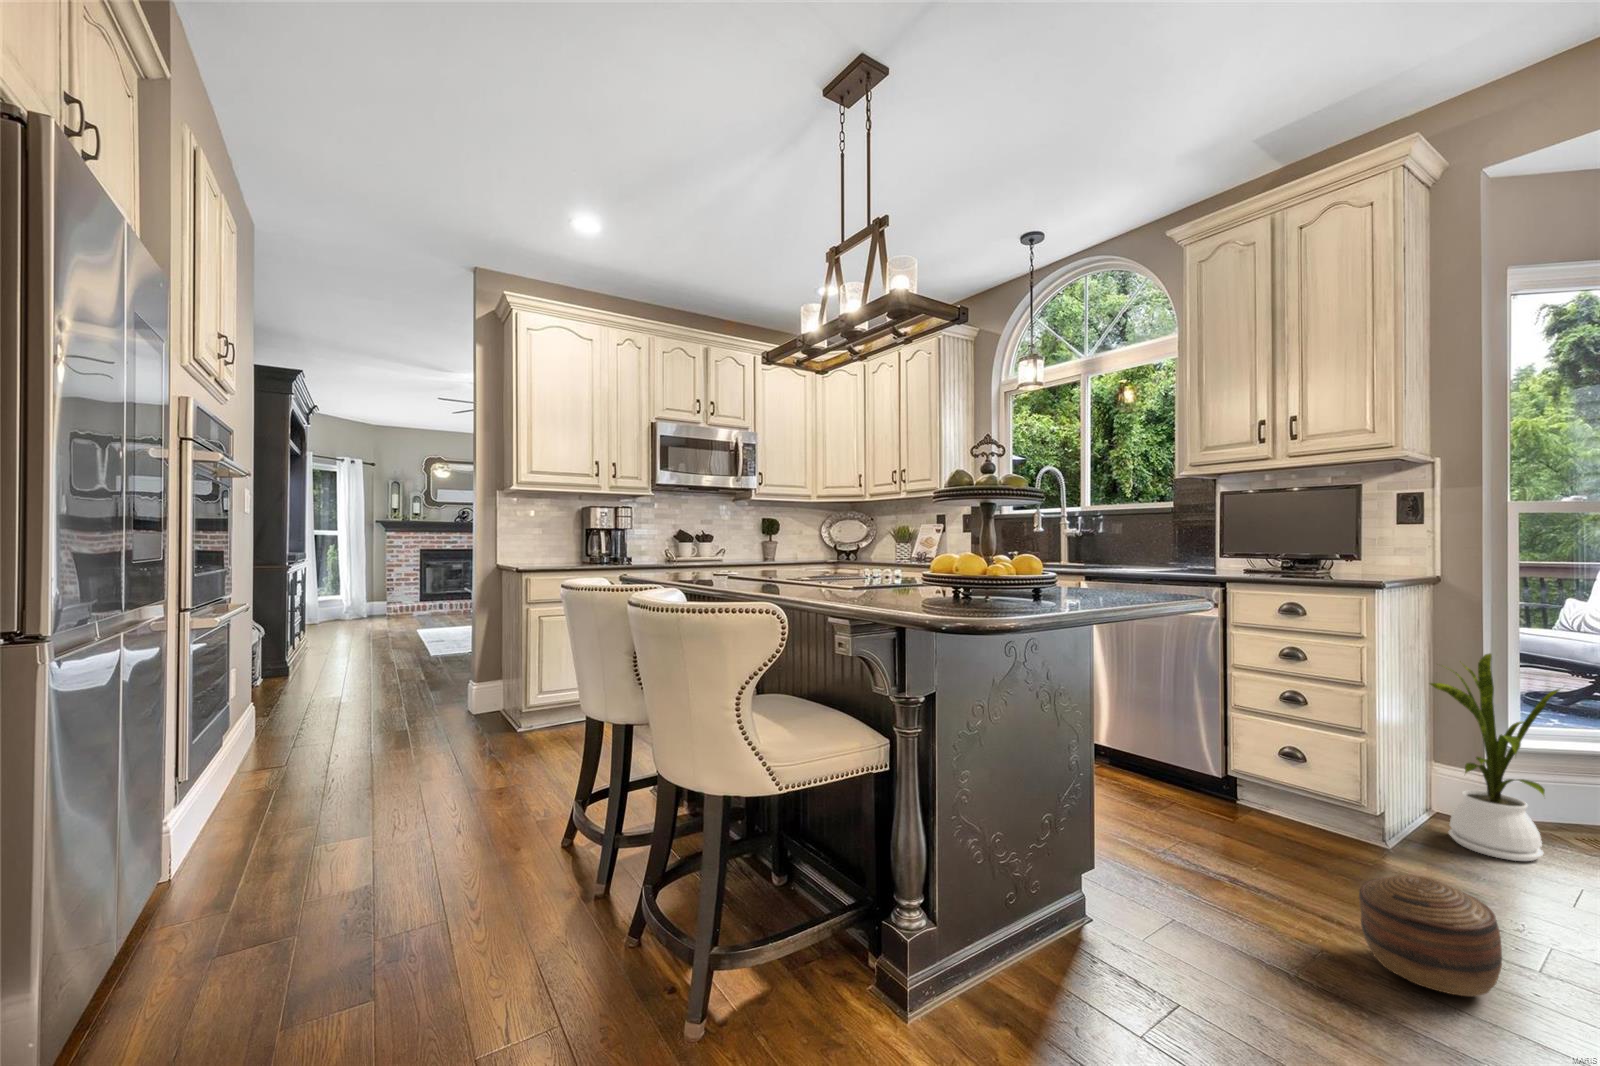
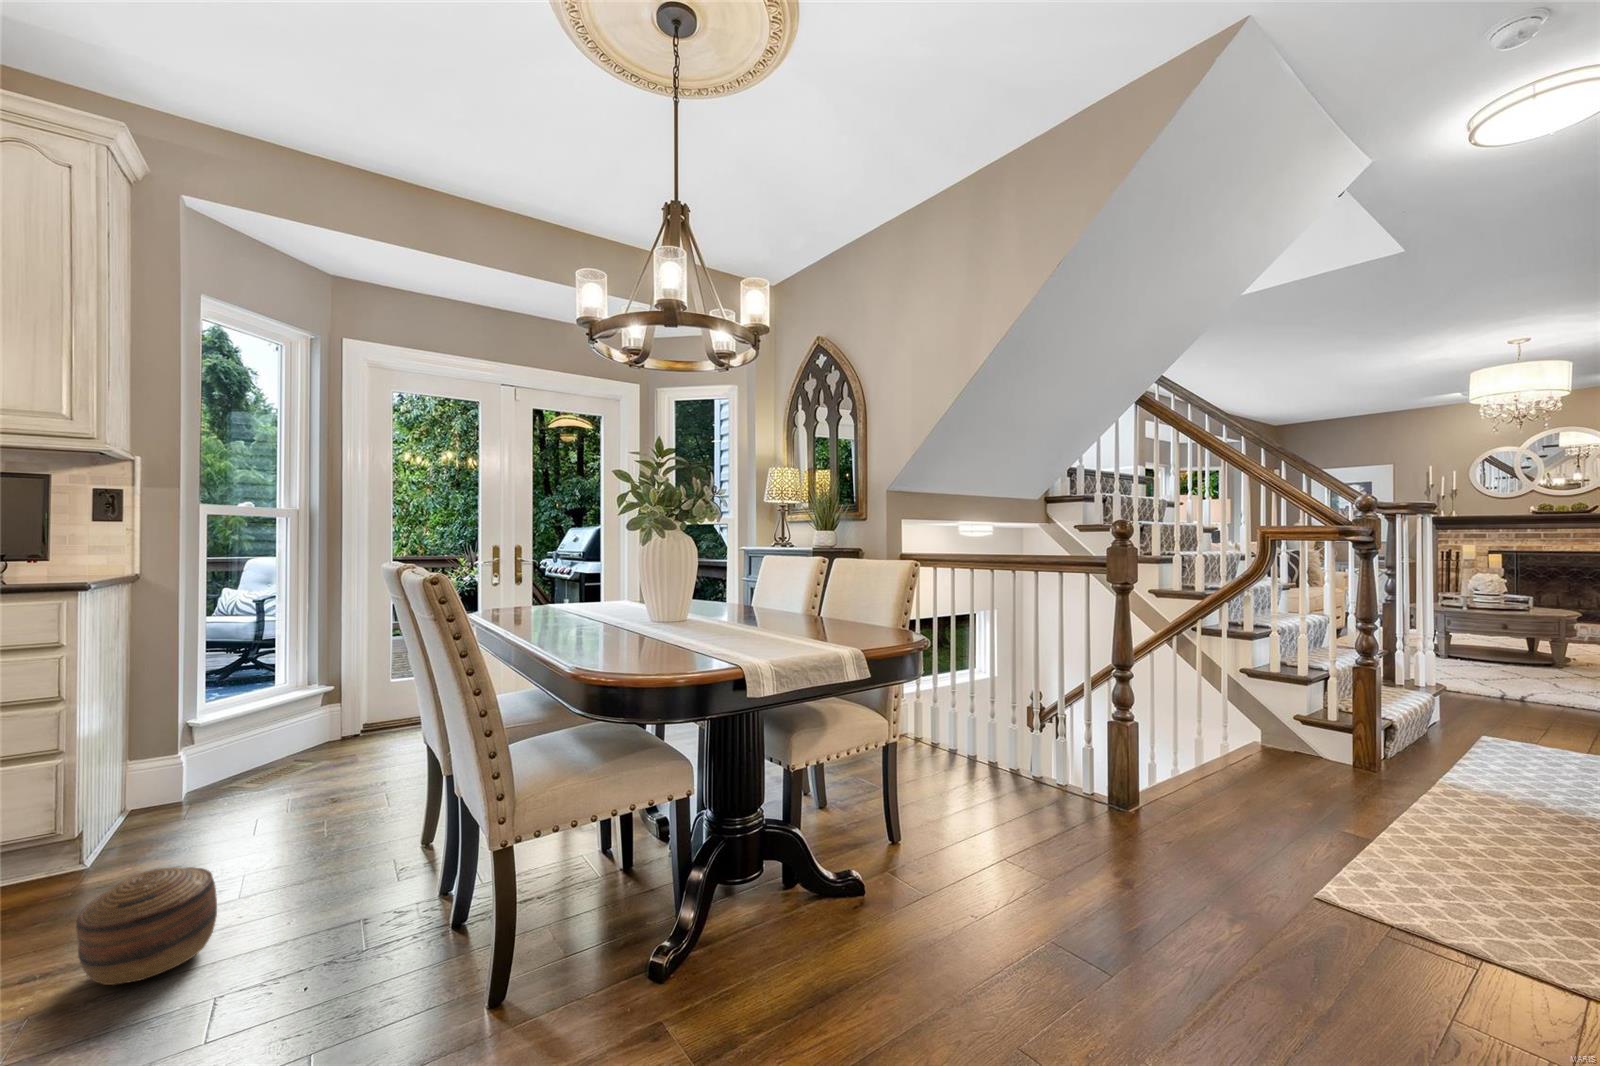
house plant: present [1430,654,1560,861] -> none [131,642,246,830]

